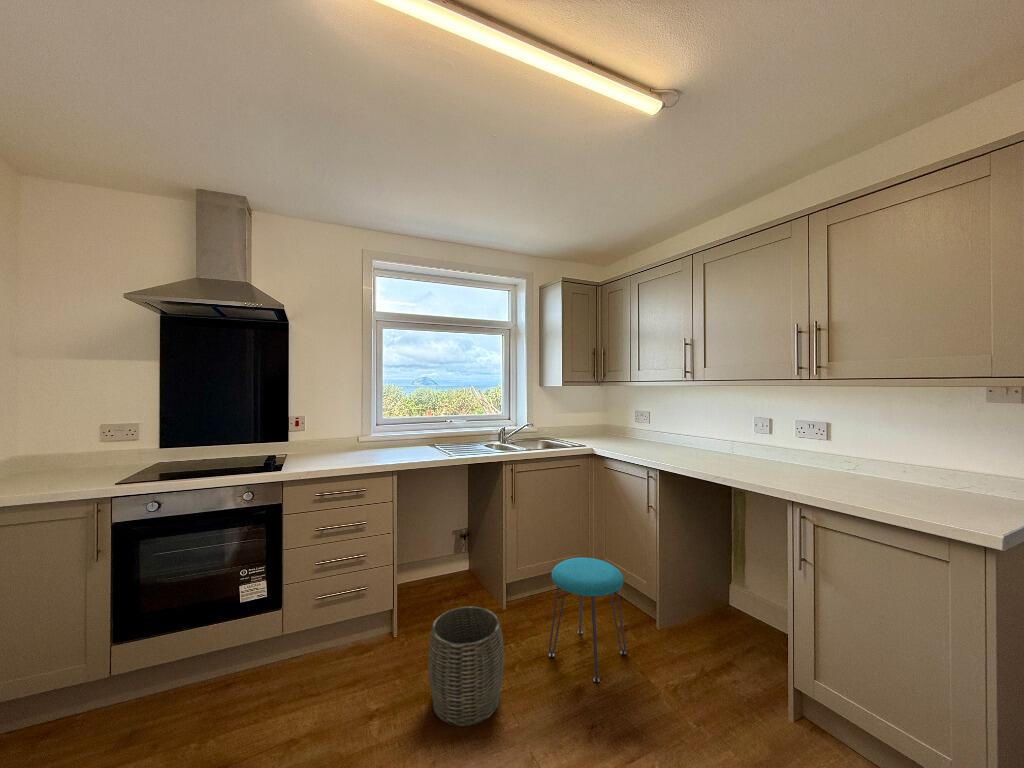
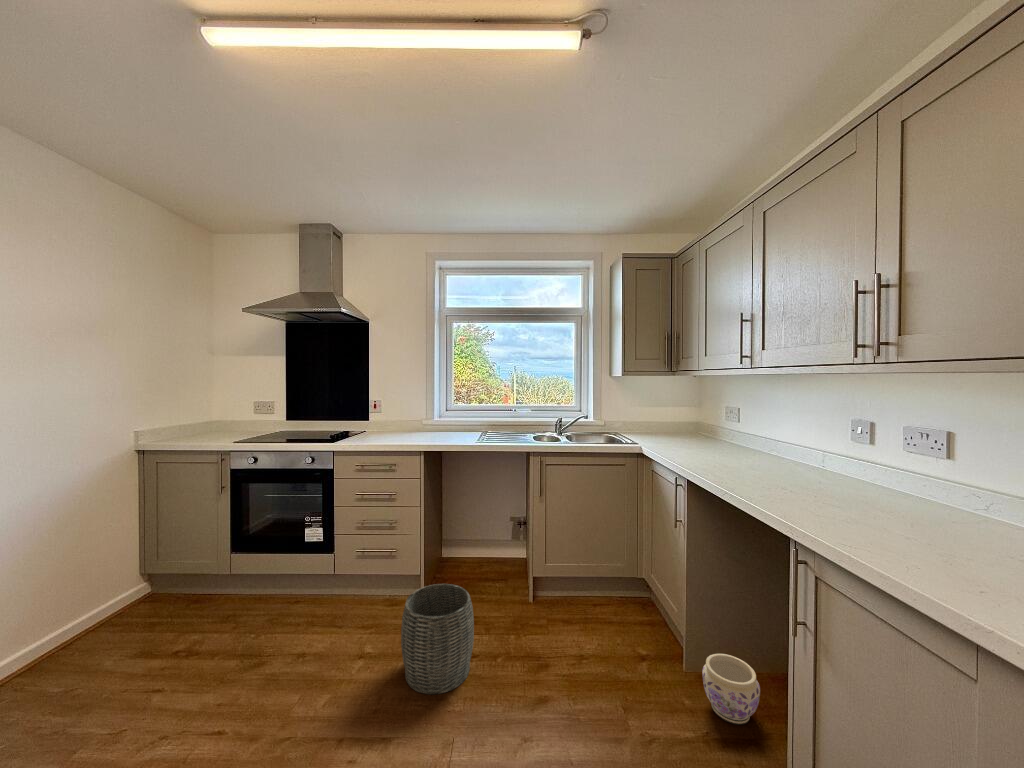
stool: present [549,558,626,682] -> none [538,562,623,701]
planter: none [683,606,727,657] -> present [702,654,760,725]

